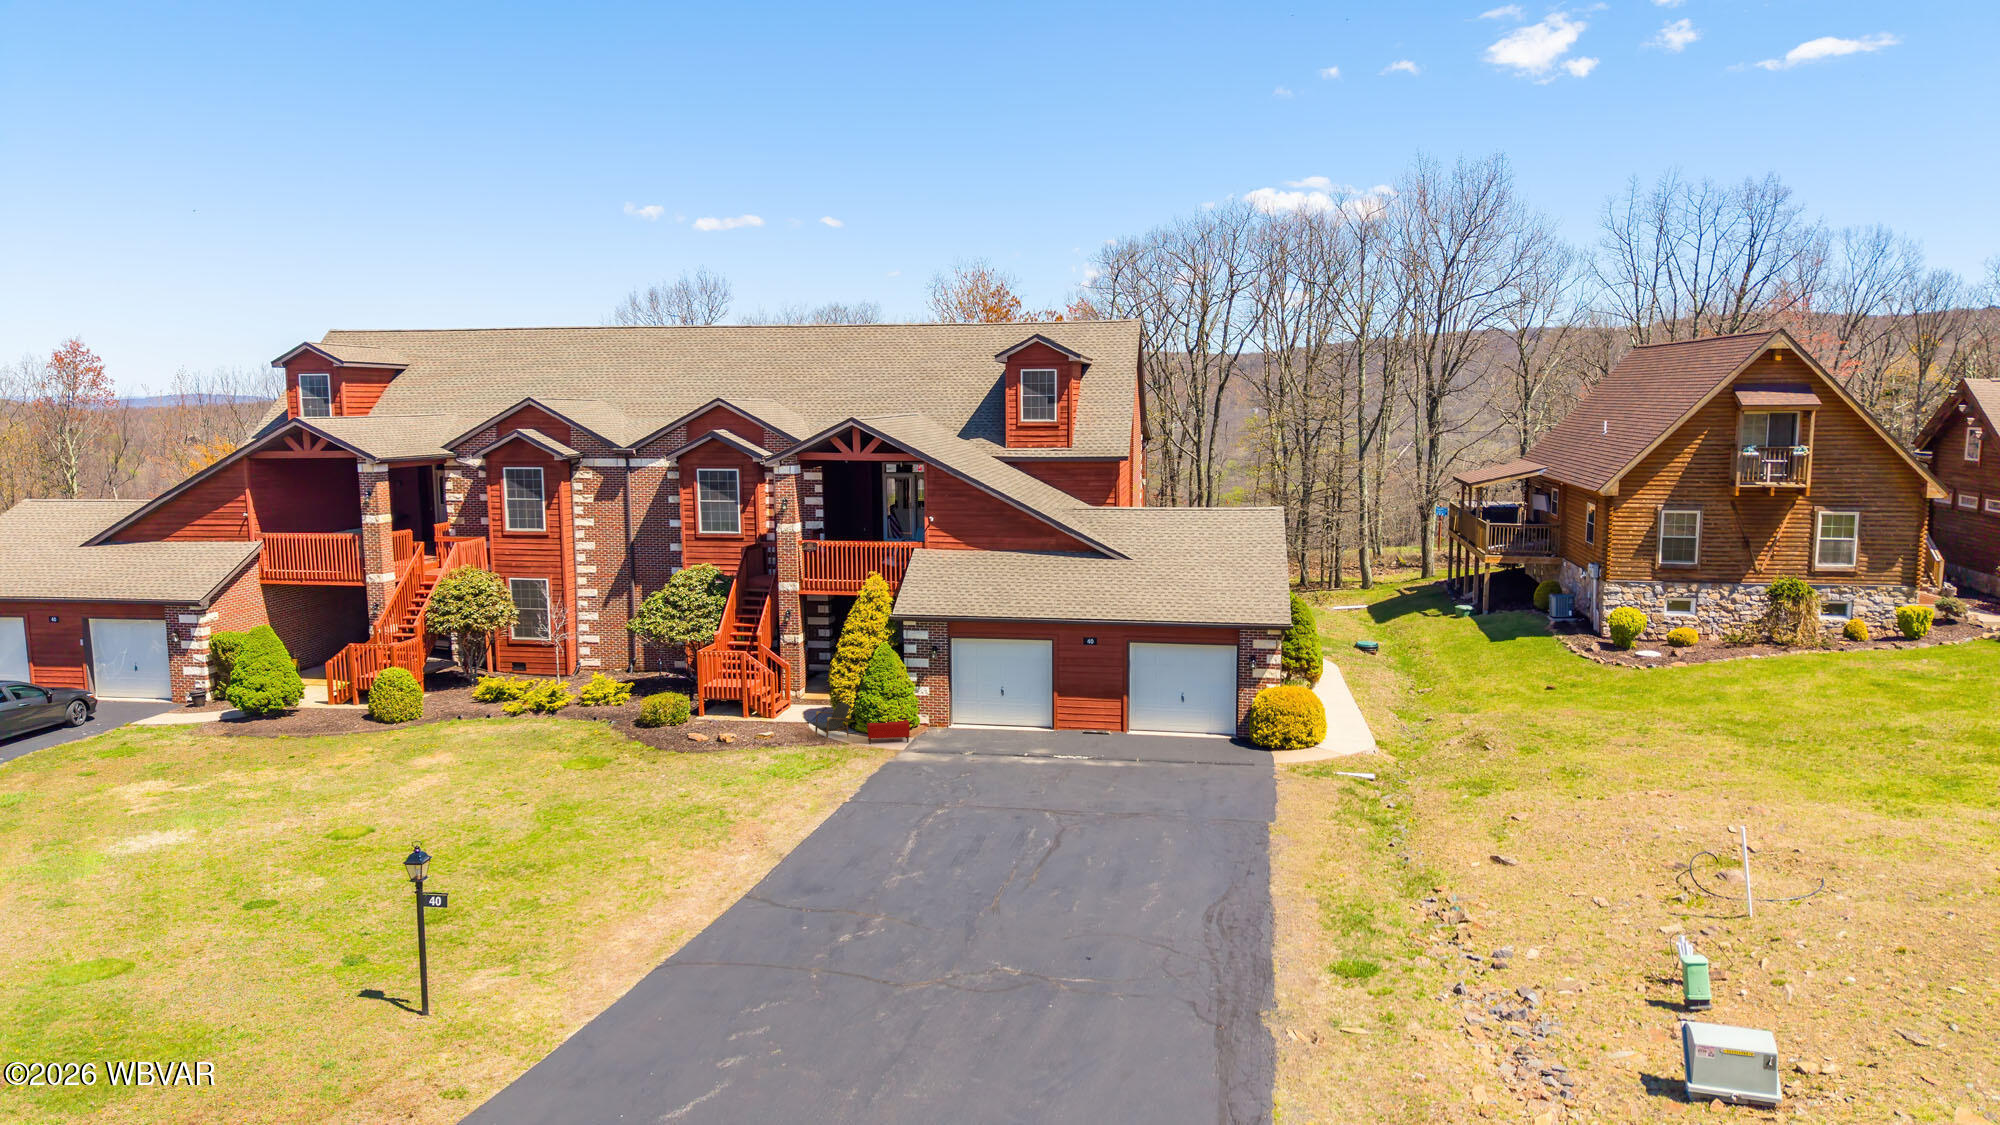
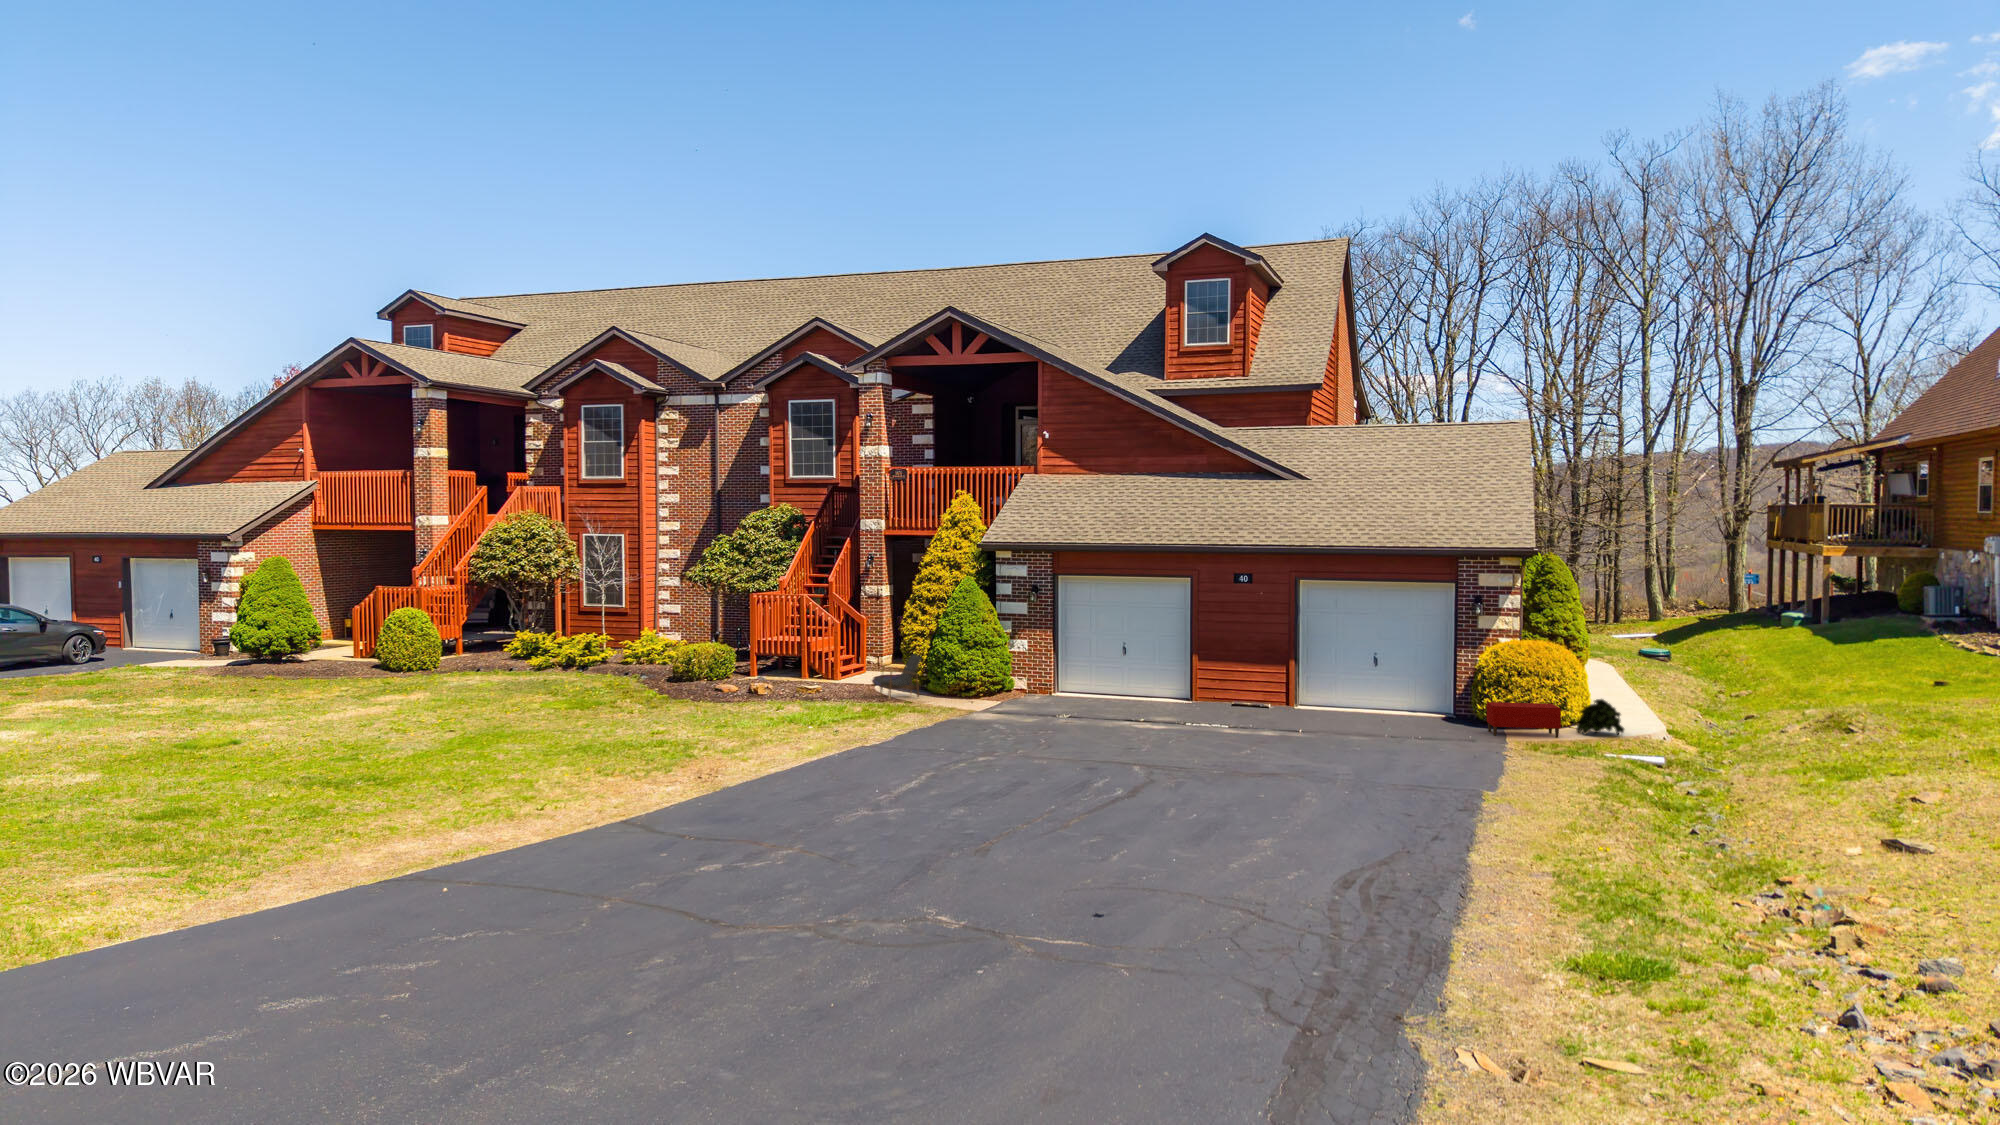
bench: present [867,720,910,744] -> present [1486,702,1561,738]
potted plant: none [1319,730,1350,756] -> present [1576,699,1624,734]

